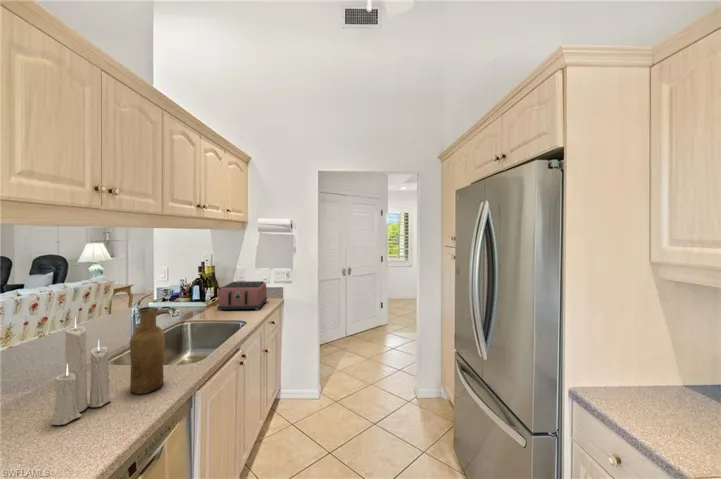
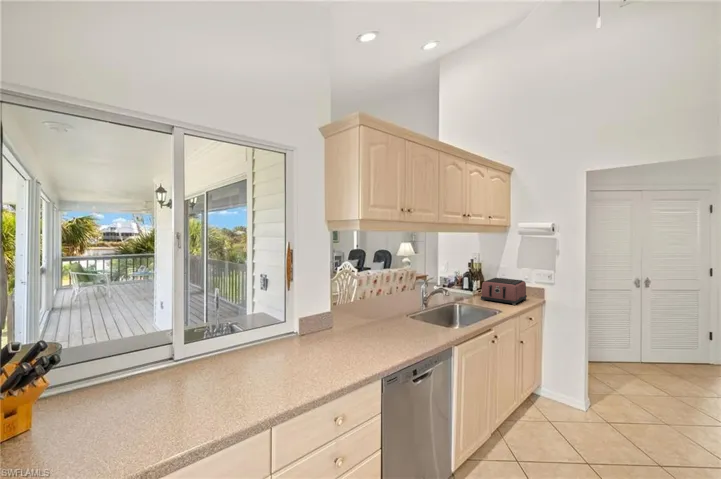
vase: present [130,307,165,394] -> none [421,286,439,336]
candle: present [52,317,111,425] -> none [390,283,413,338]

